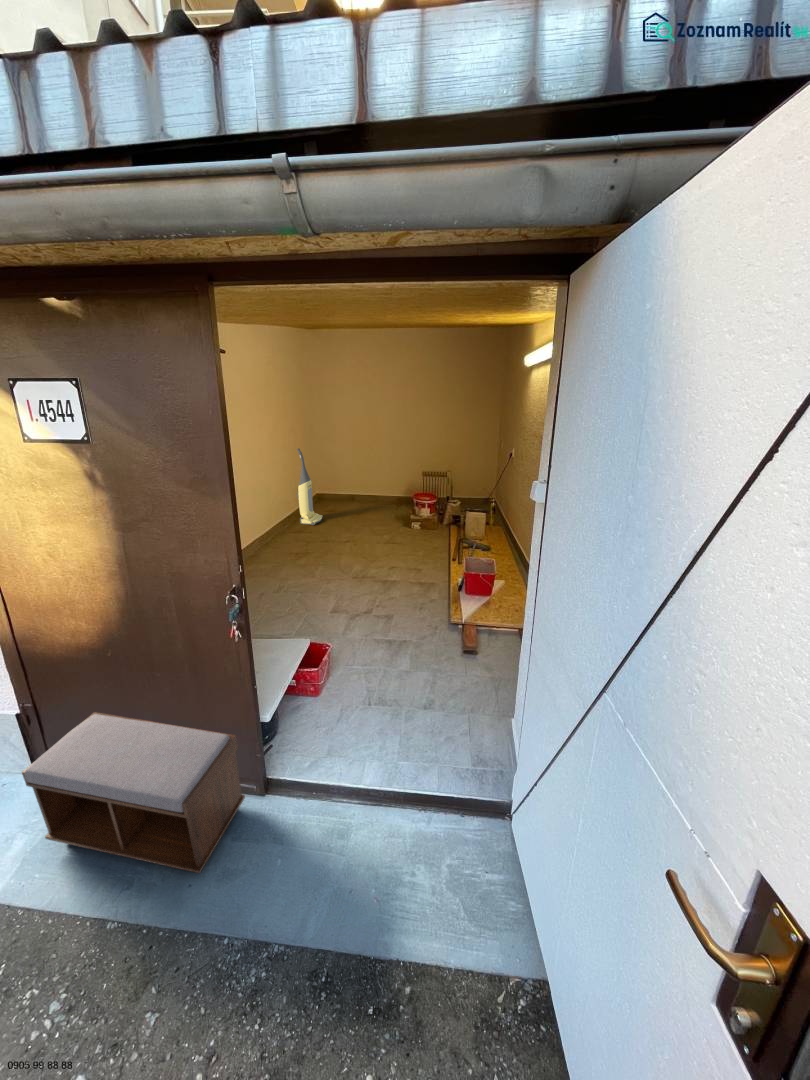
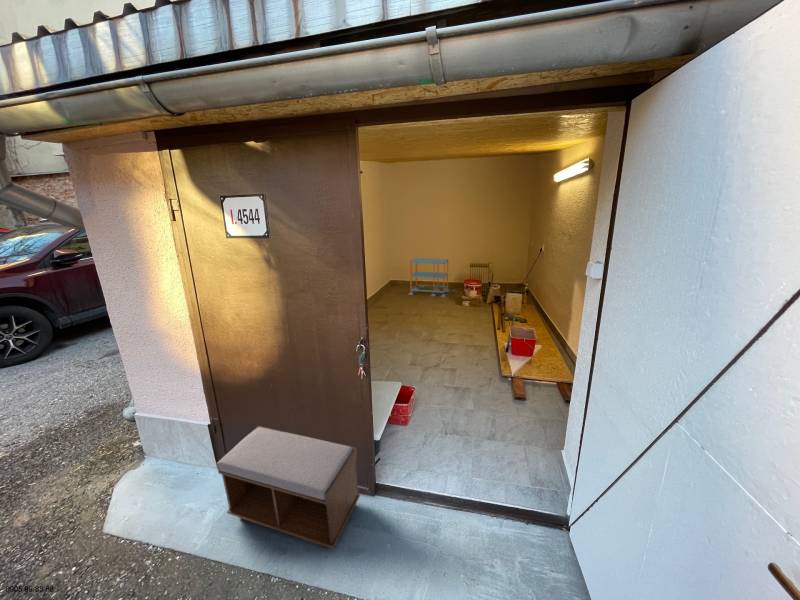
vacuum cleaner: present [297,448,323,525] -> none [378,247,396,303]
shelving unit: none [341,463,396,517] -> present [409,258,449,297]

